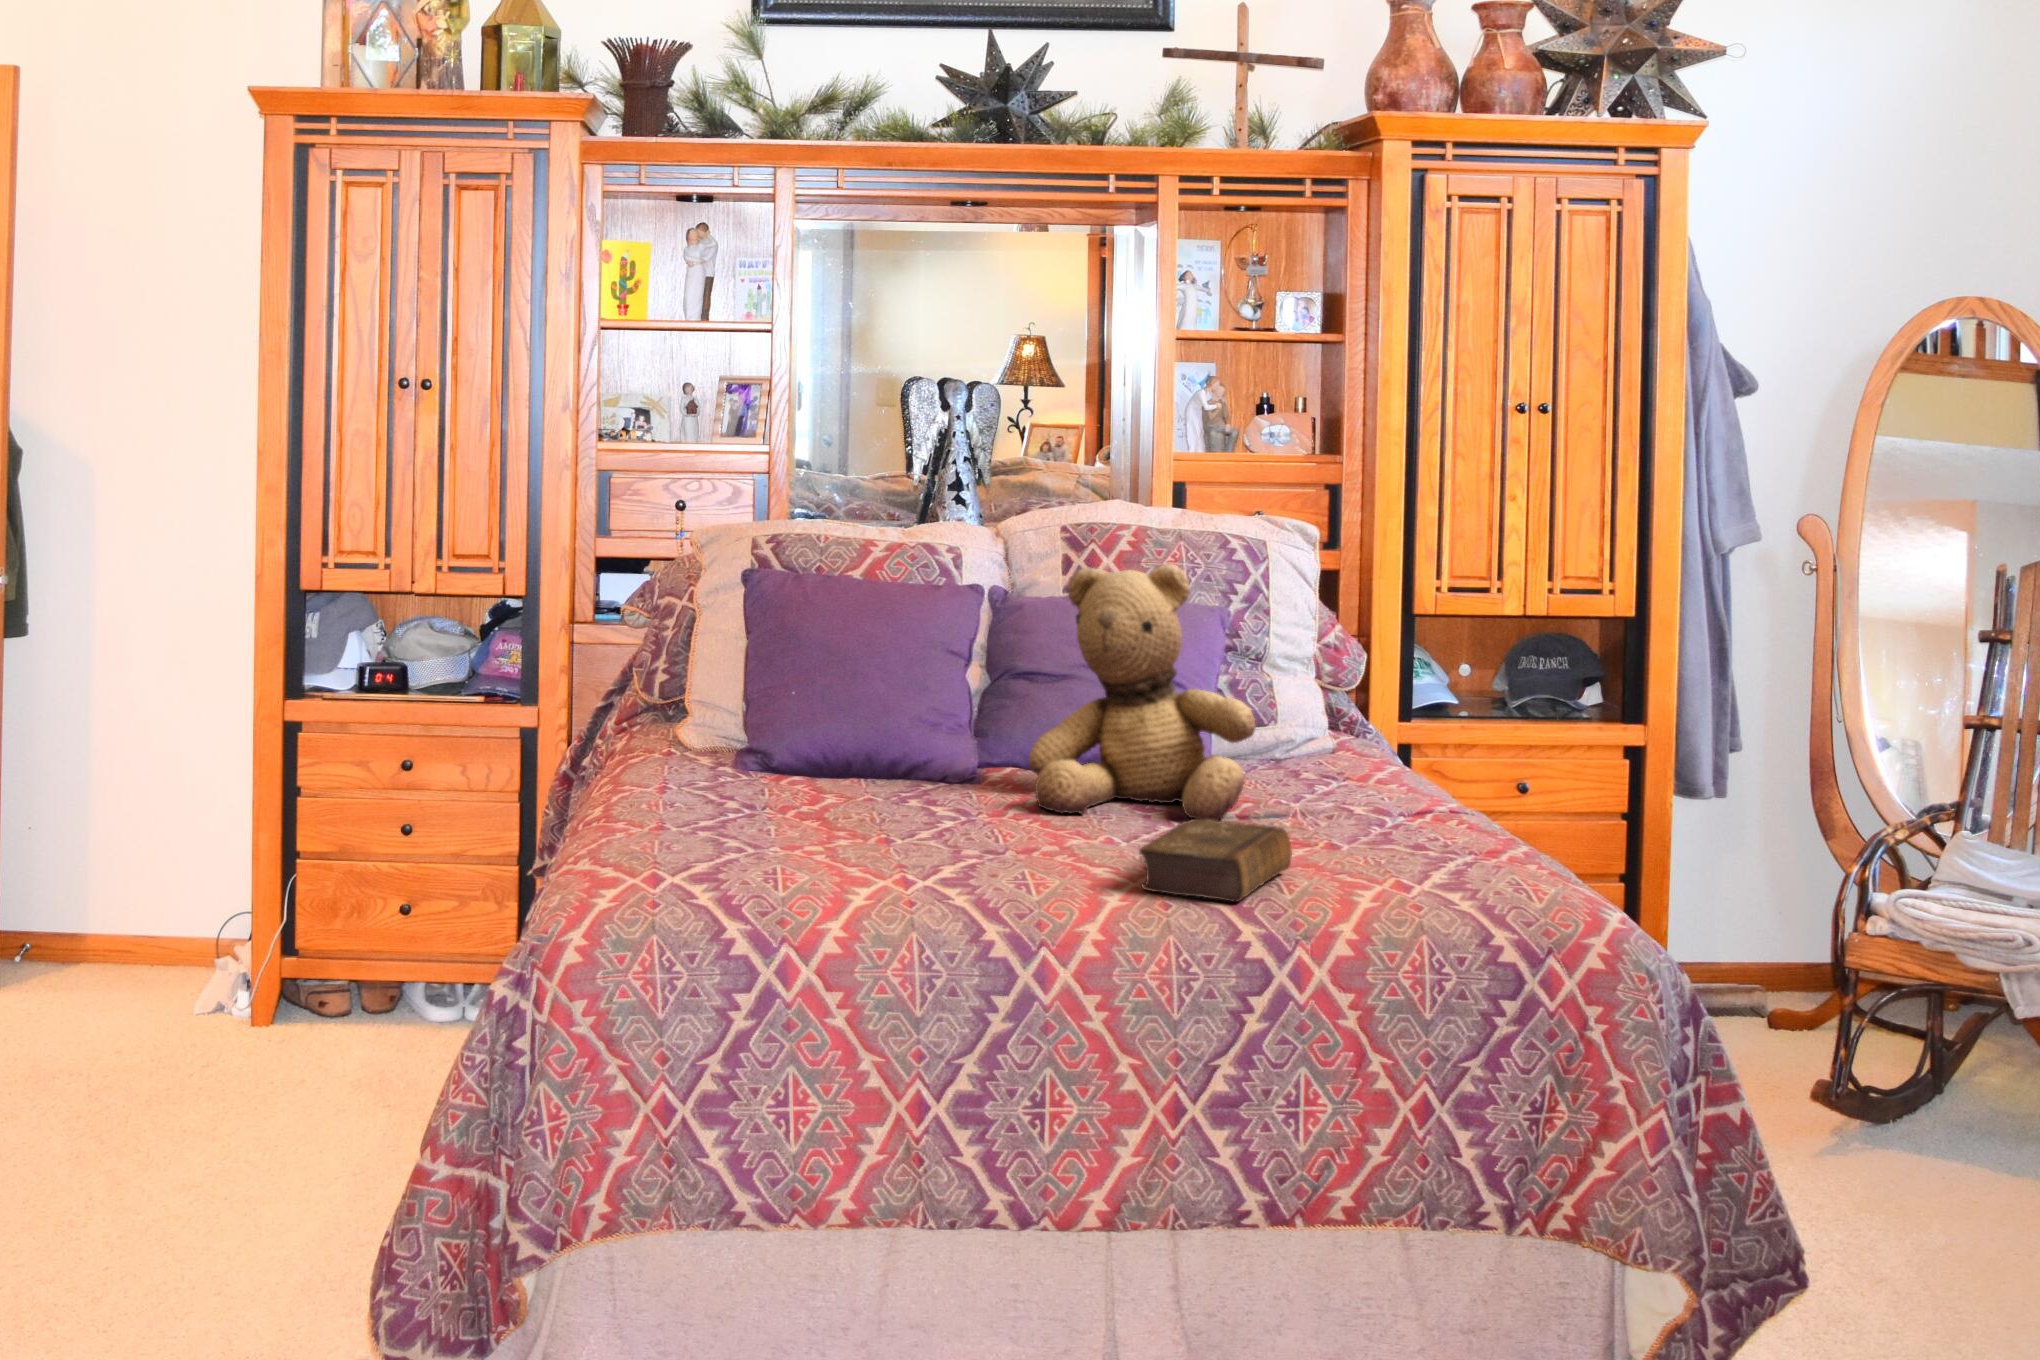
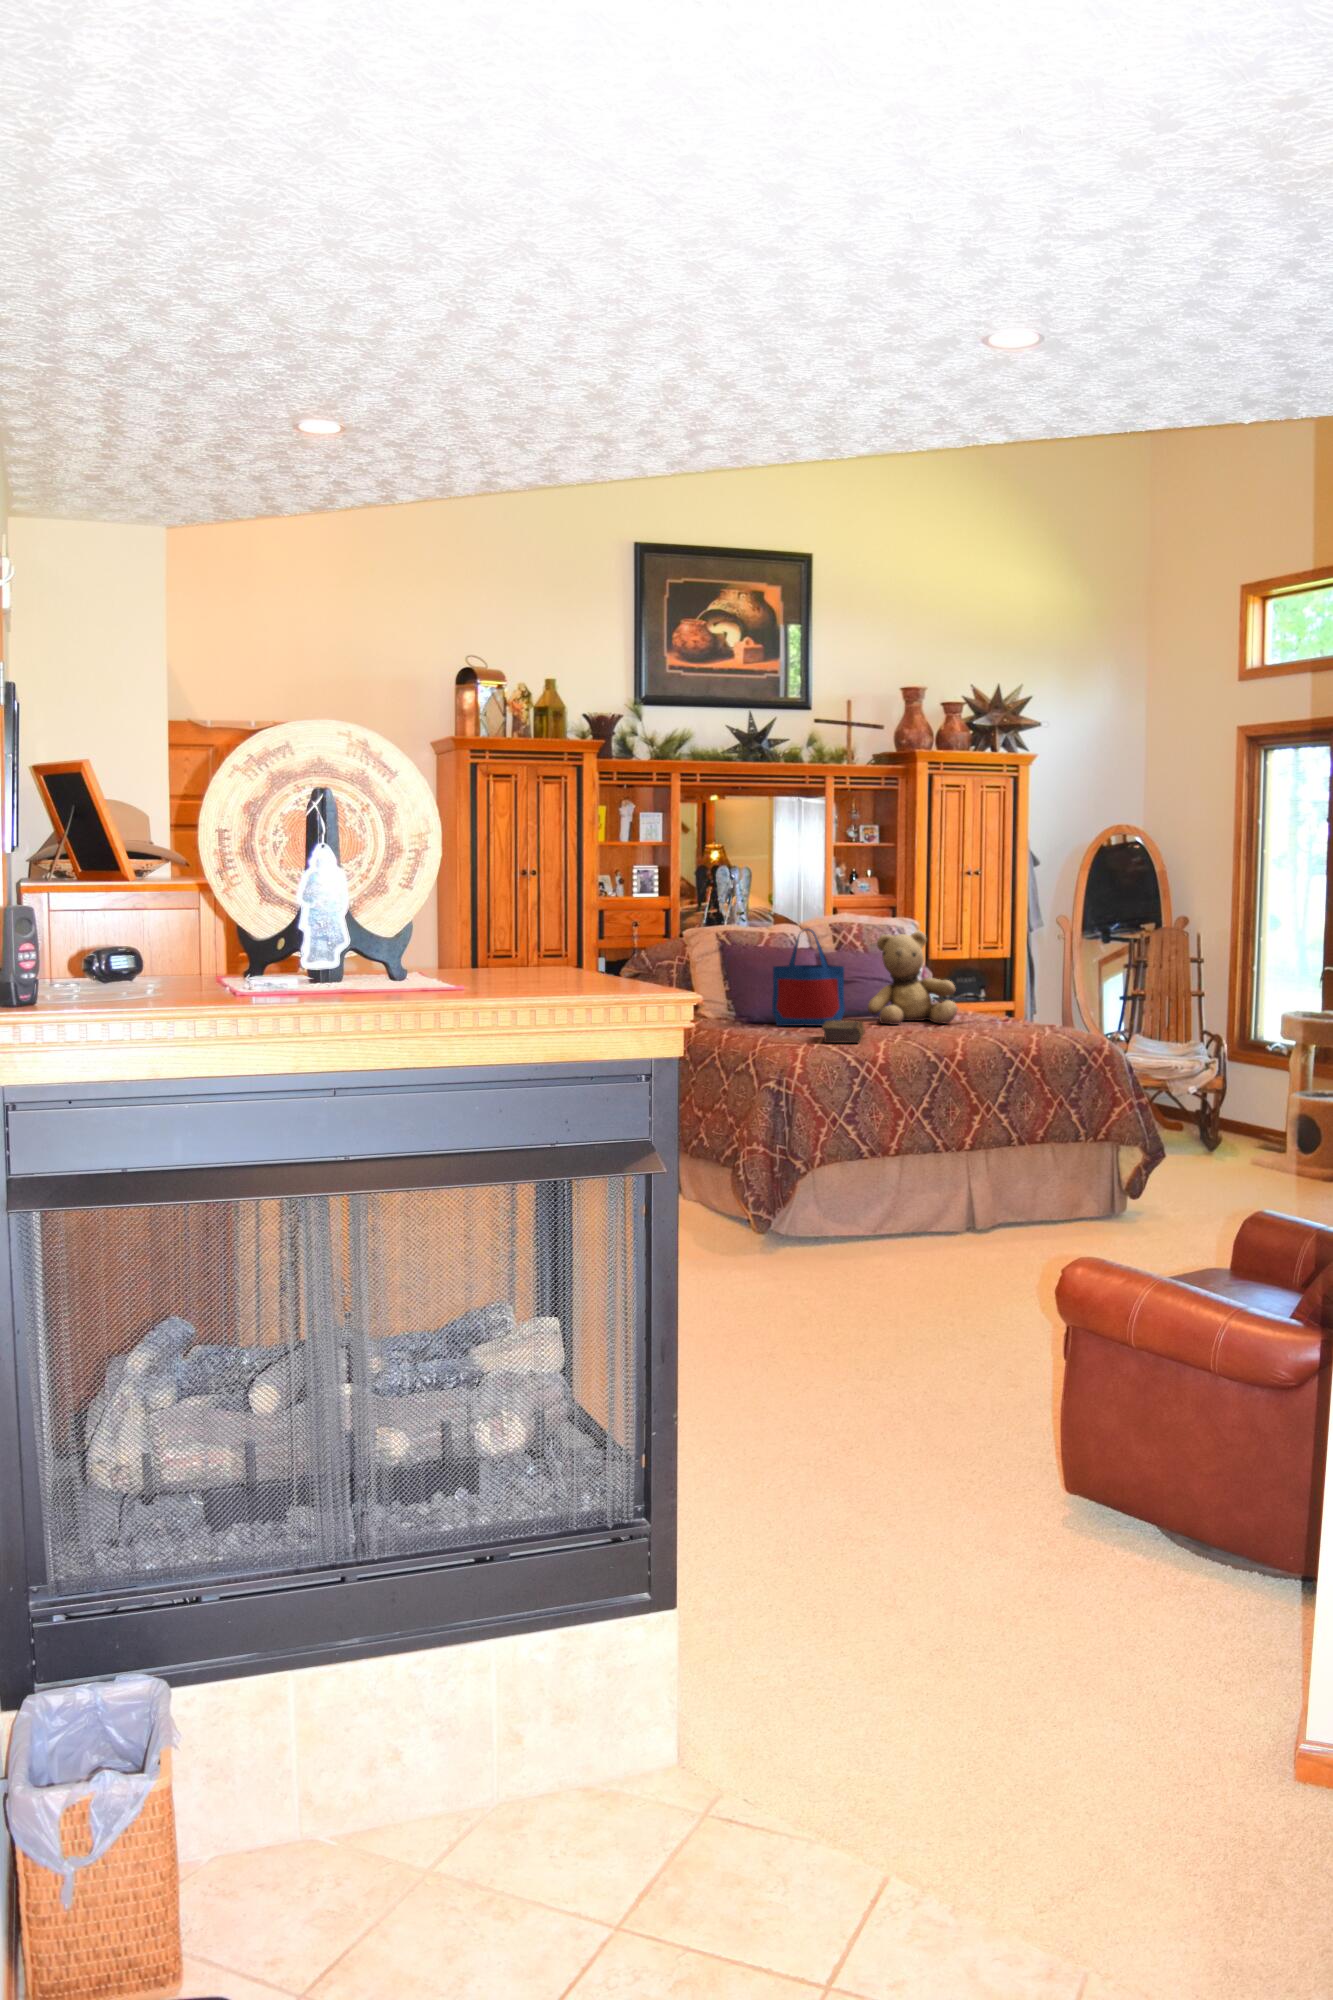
tote bag: none [760,546,937,809] -> present [772,929,845,1026]
book: present [1139,819,1292,901] -> present [822,1020,865,1043]

